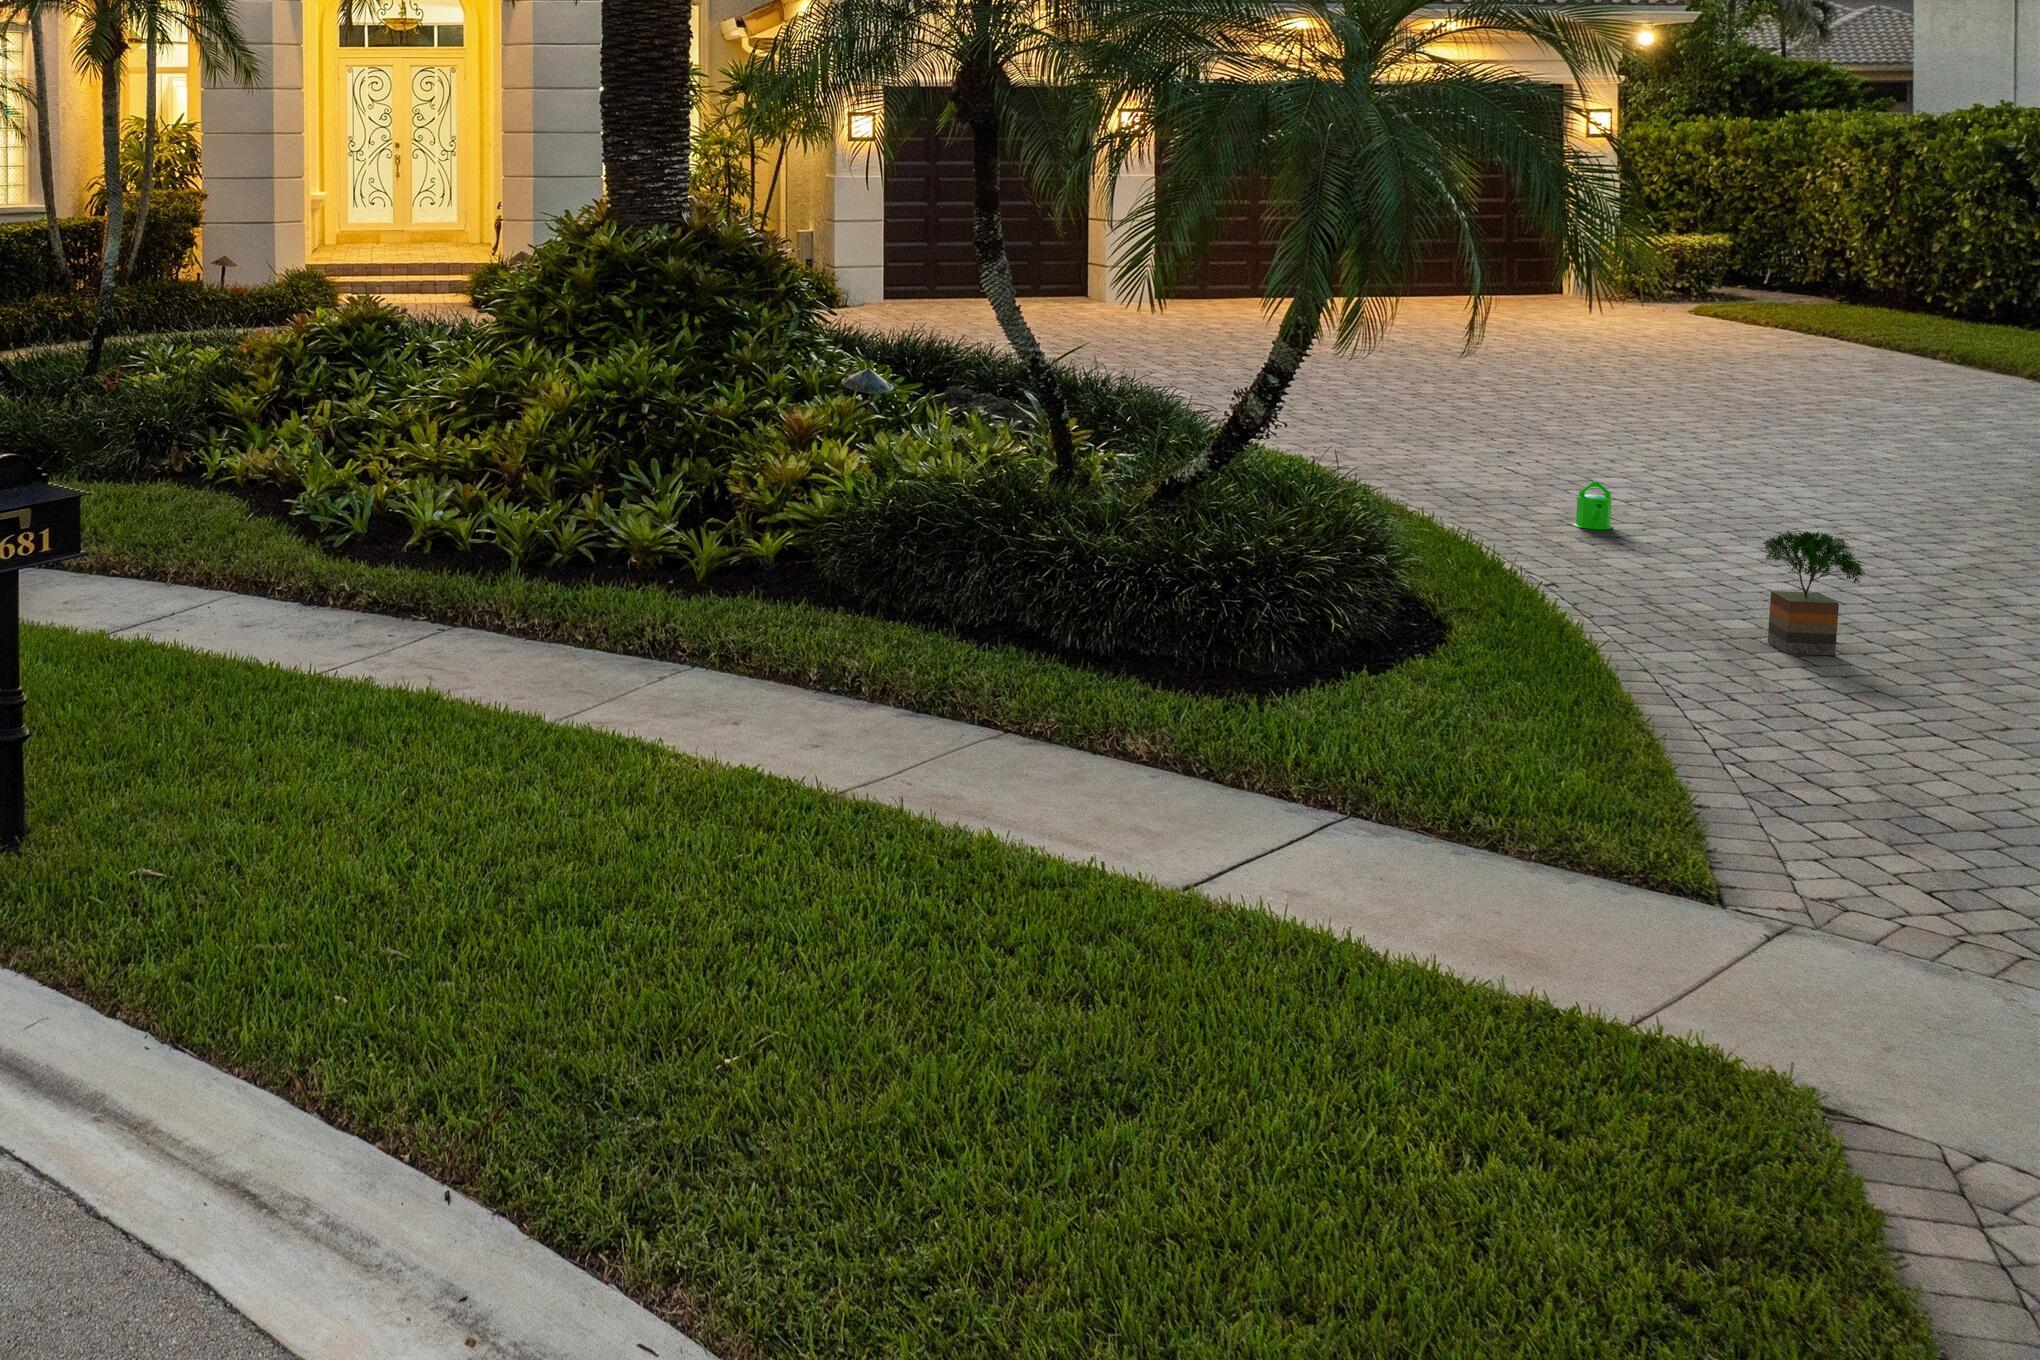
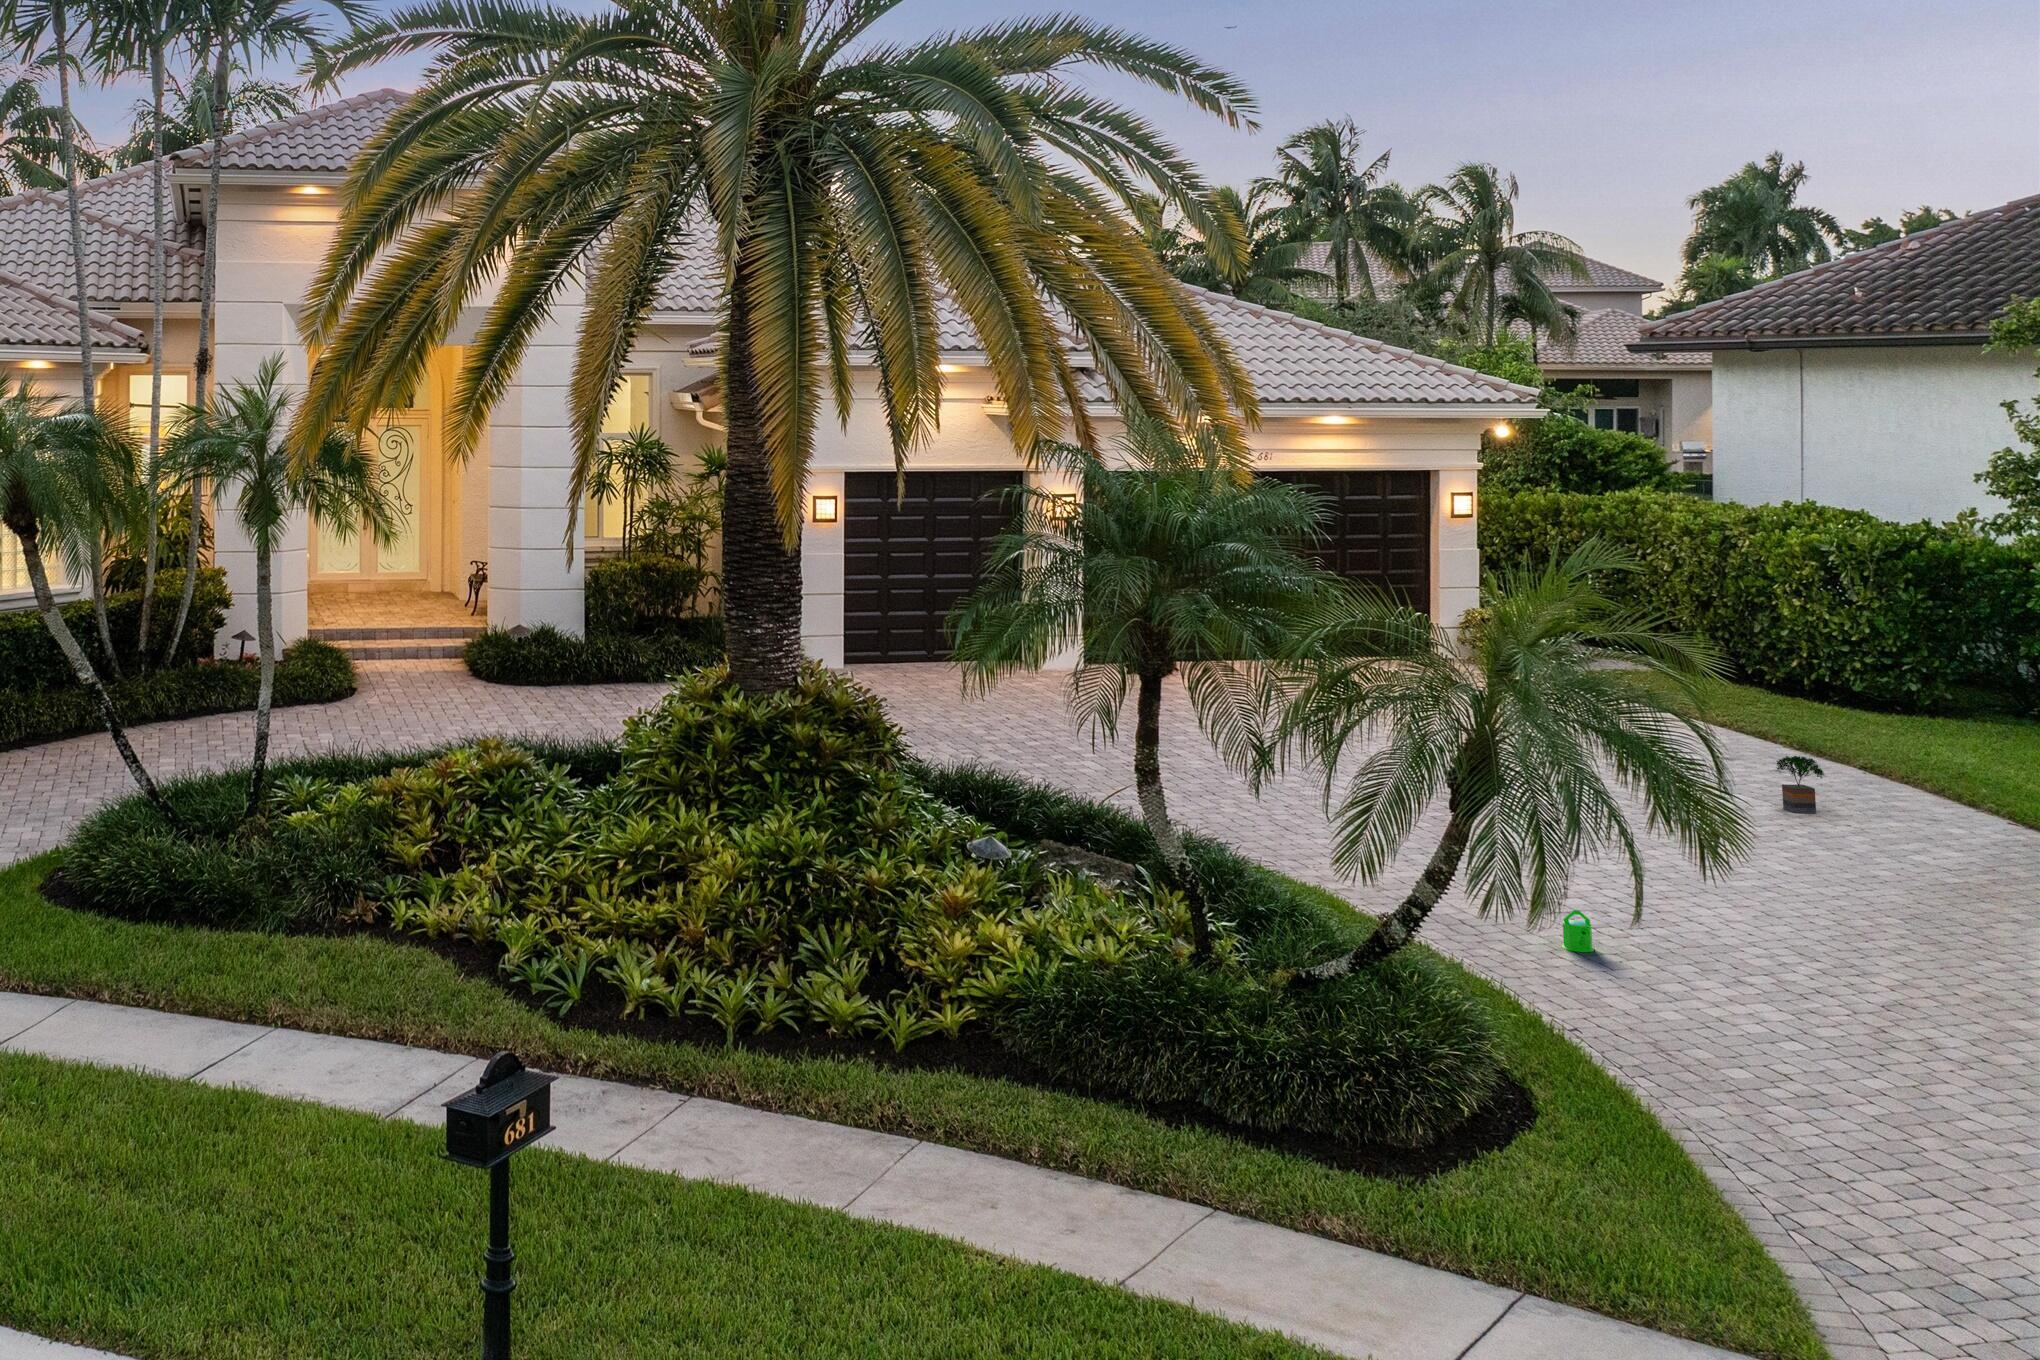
potted tree: present [1763,531,1864,656] -> present [1777,756,1824,813]

